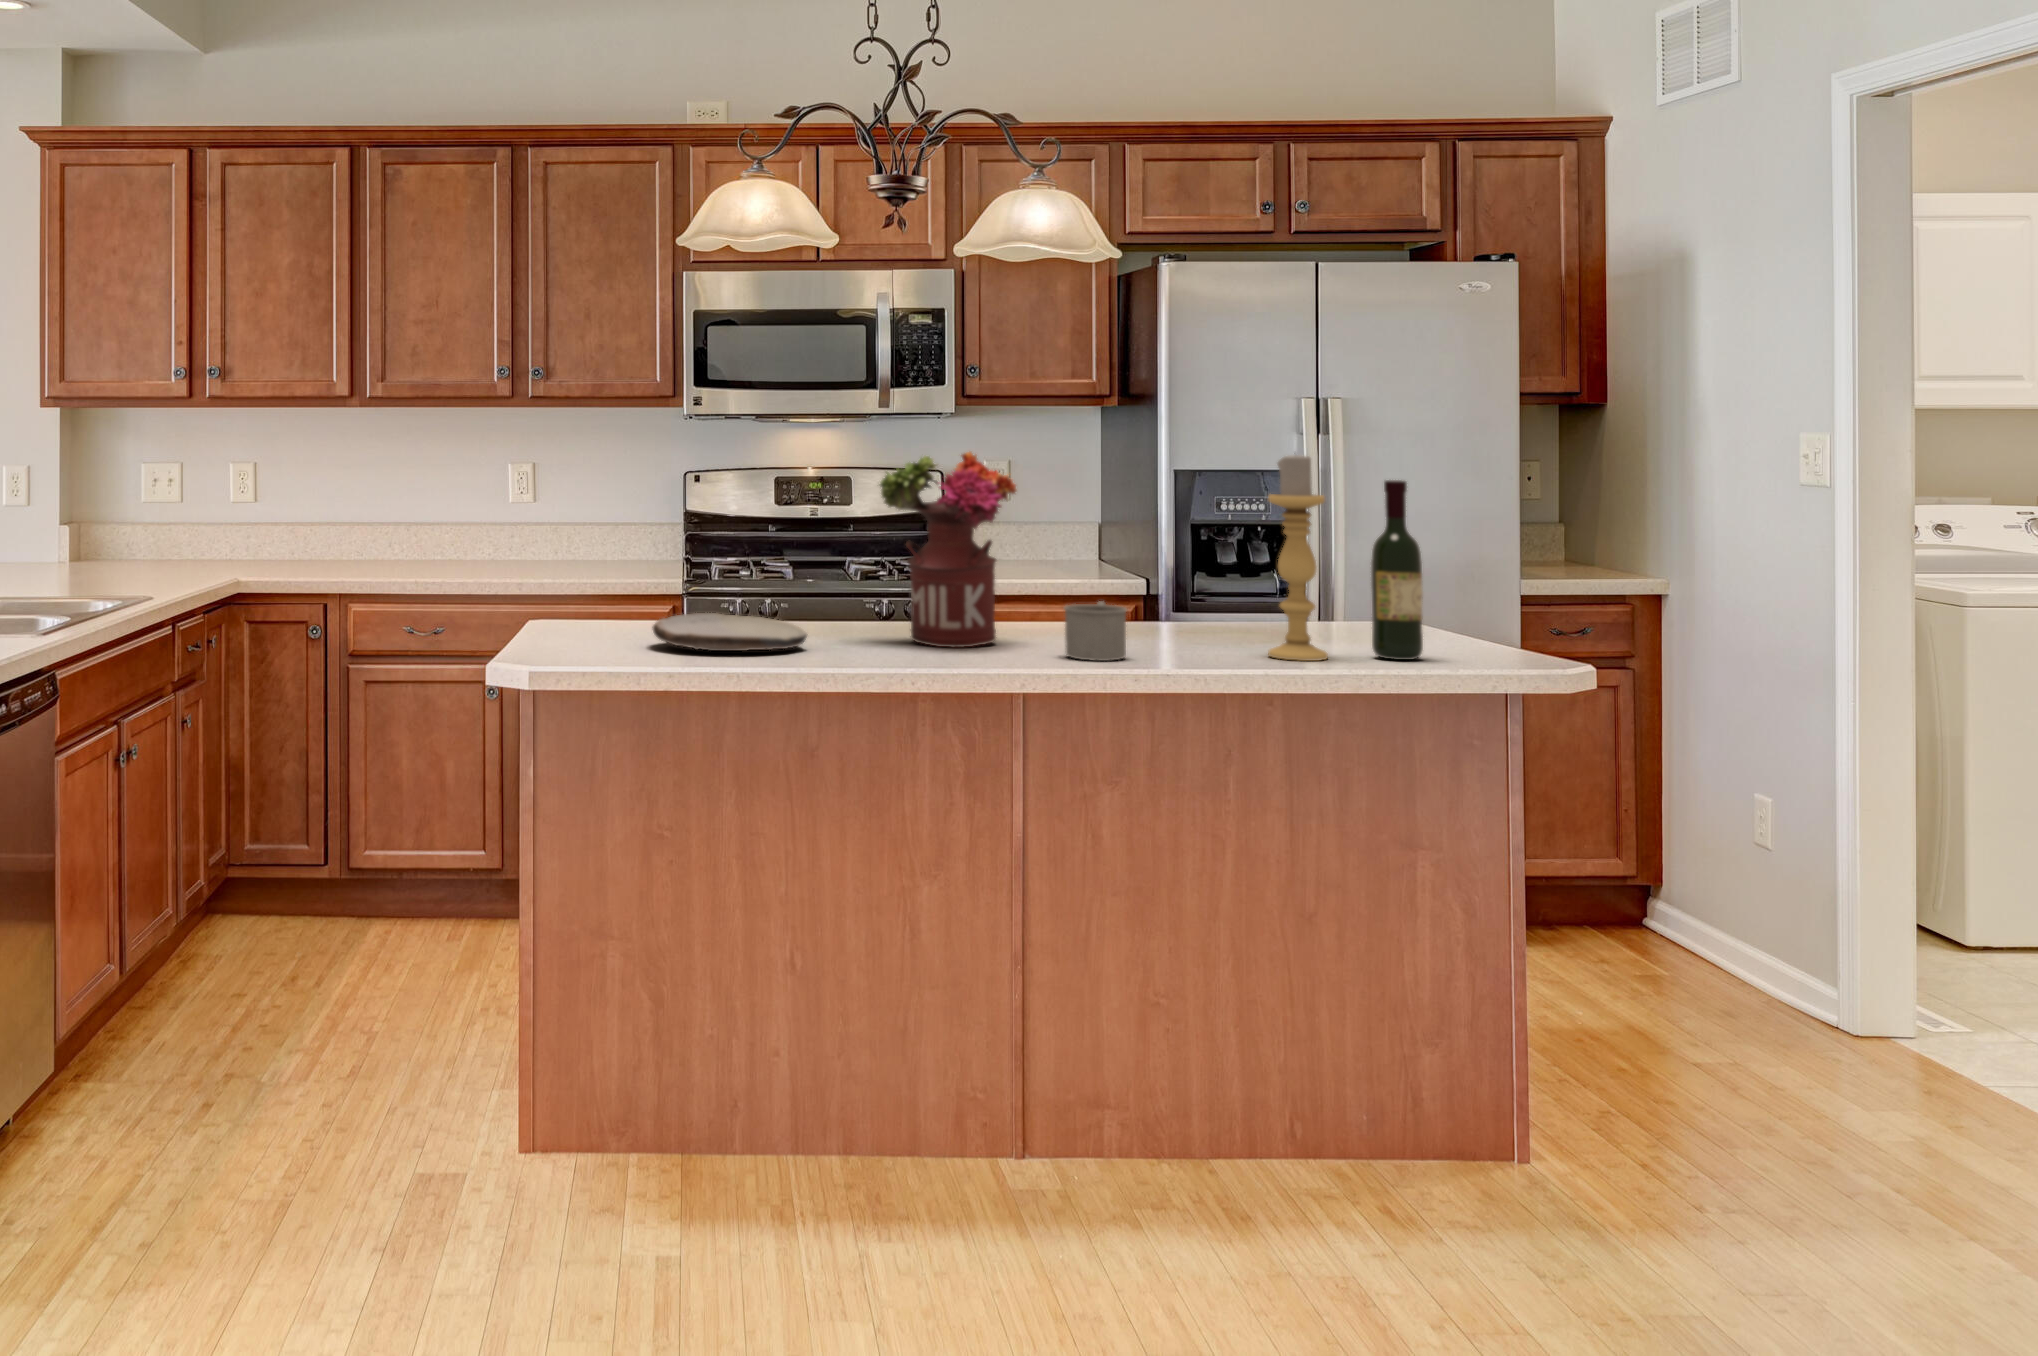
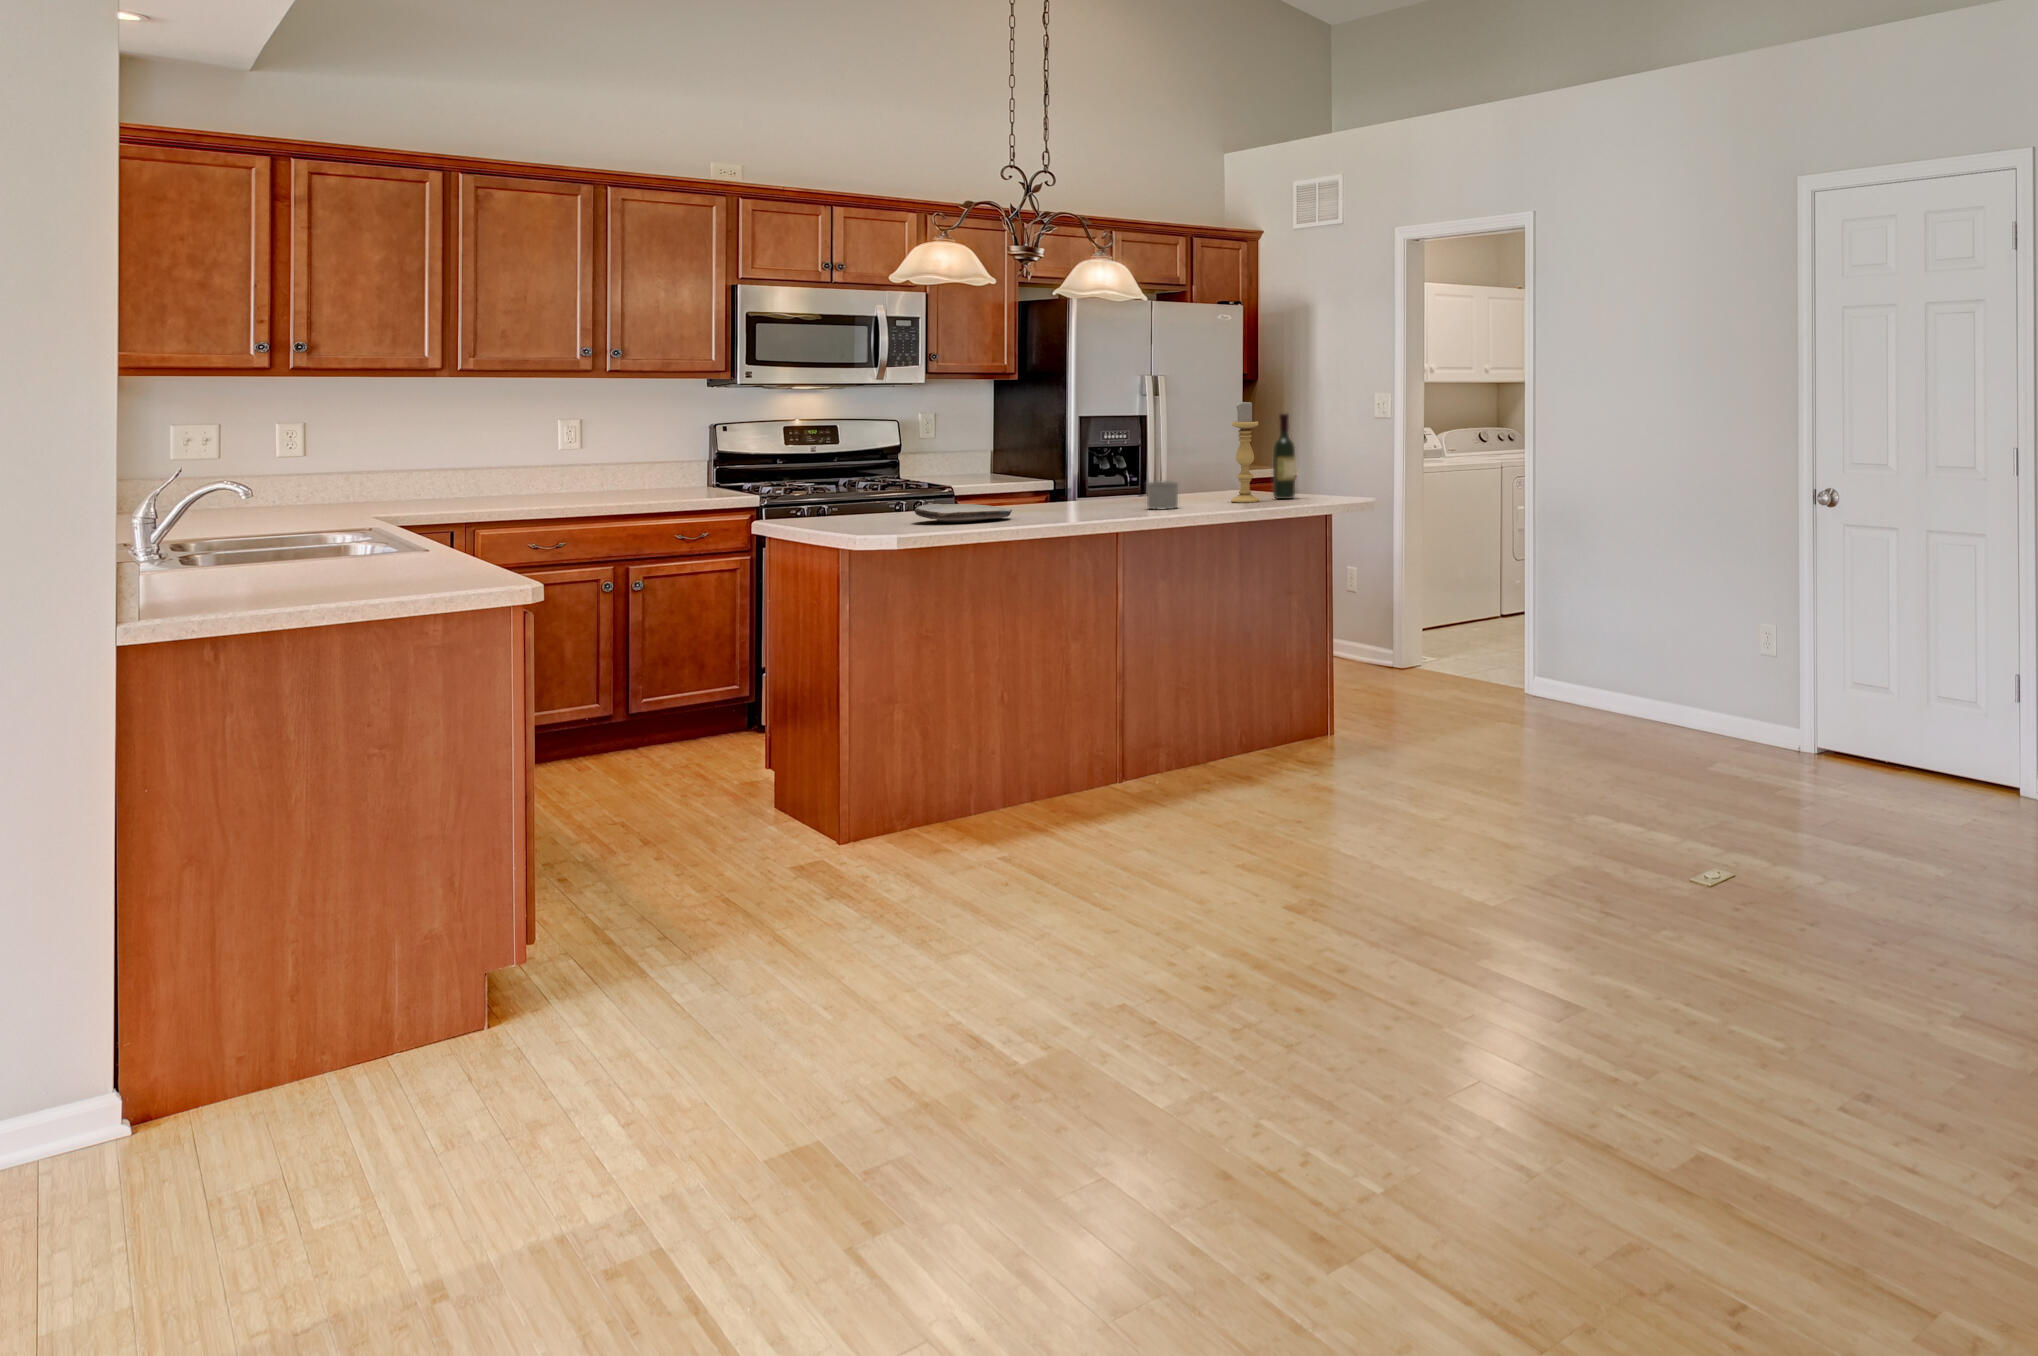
flower arrangement: present [880,452,1016,647] -> none [1030,403,1106,512]

